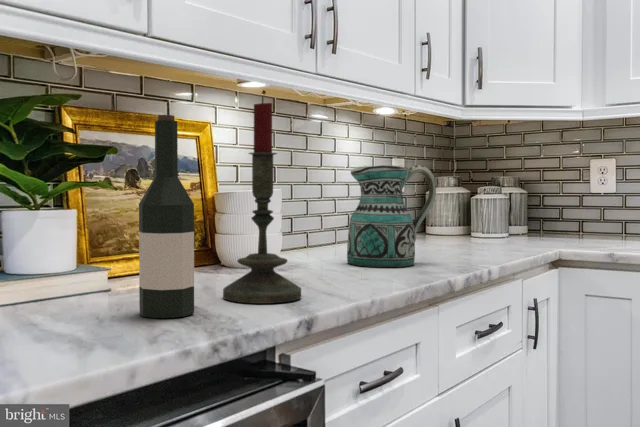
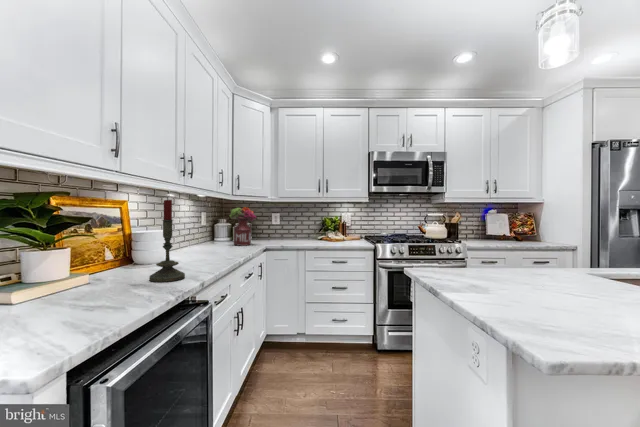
wine bottle: present [139,115,194,318] -> none [116,208,143,294]
flower arrangement: none [453,143,525,244] -> present [230,207,256,246]
ceramic pitcher: present [347,165,436,267] -> none [192,218,228,260]

